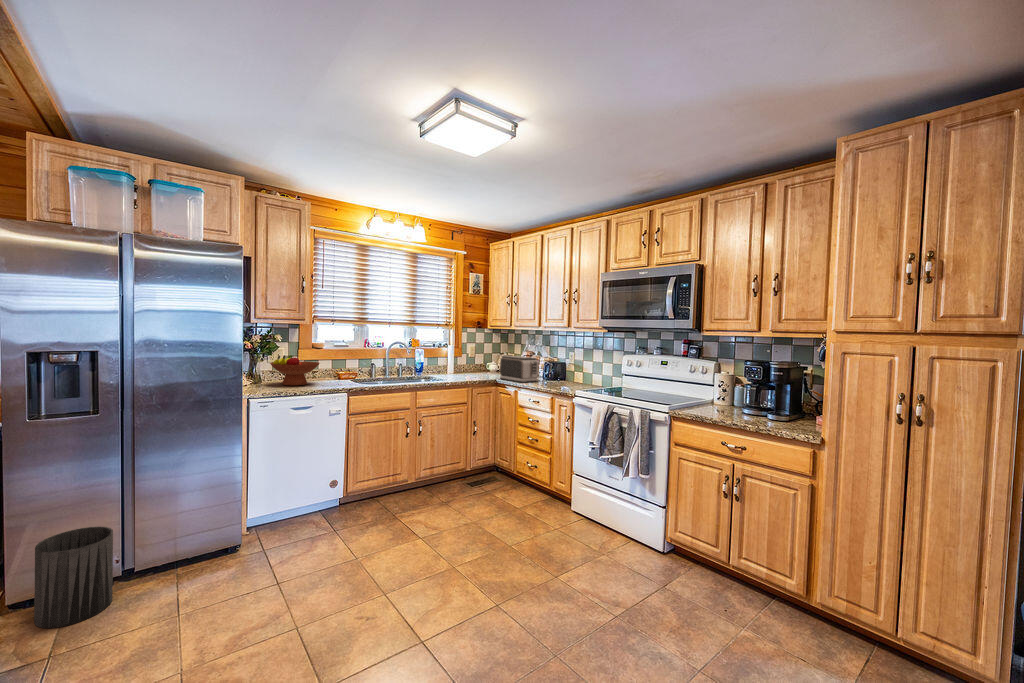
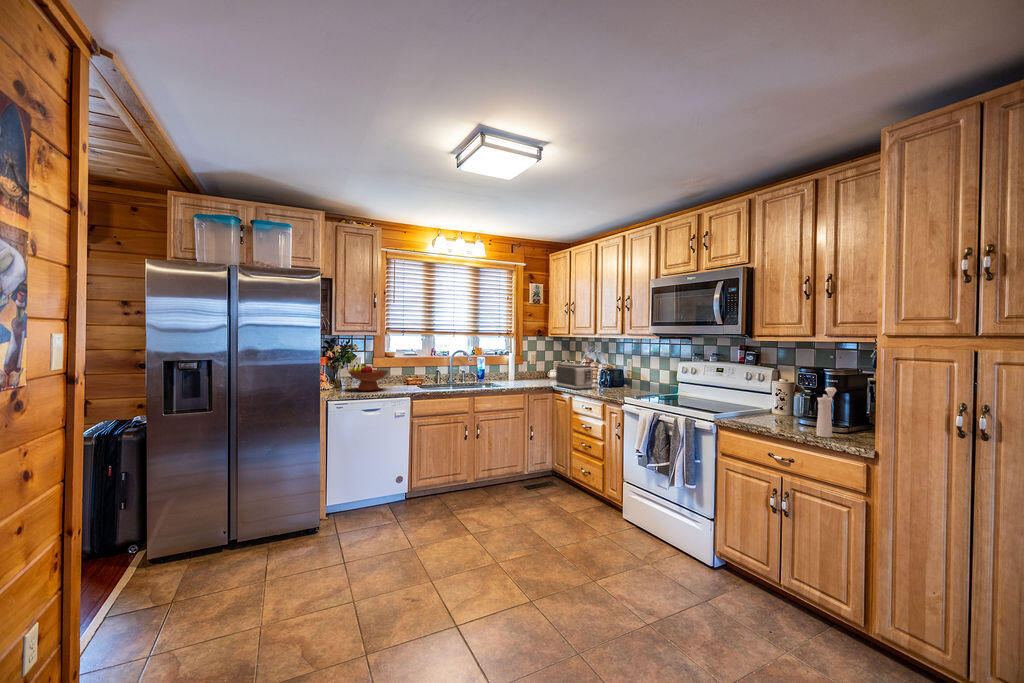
pepper mill: none [769,379,785,426] -> present [816,387,837,437]
trash can: present [34,526,113,628] -> none [165,503,221,581]

